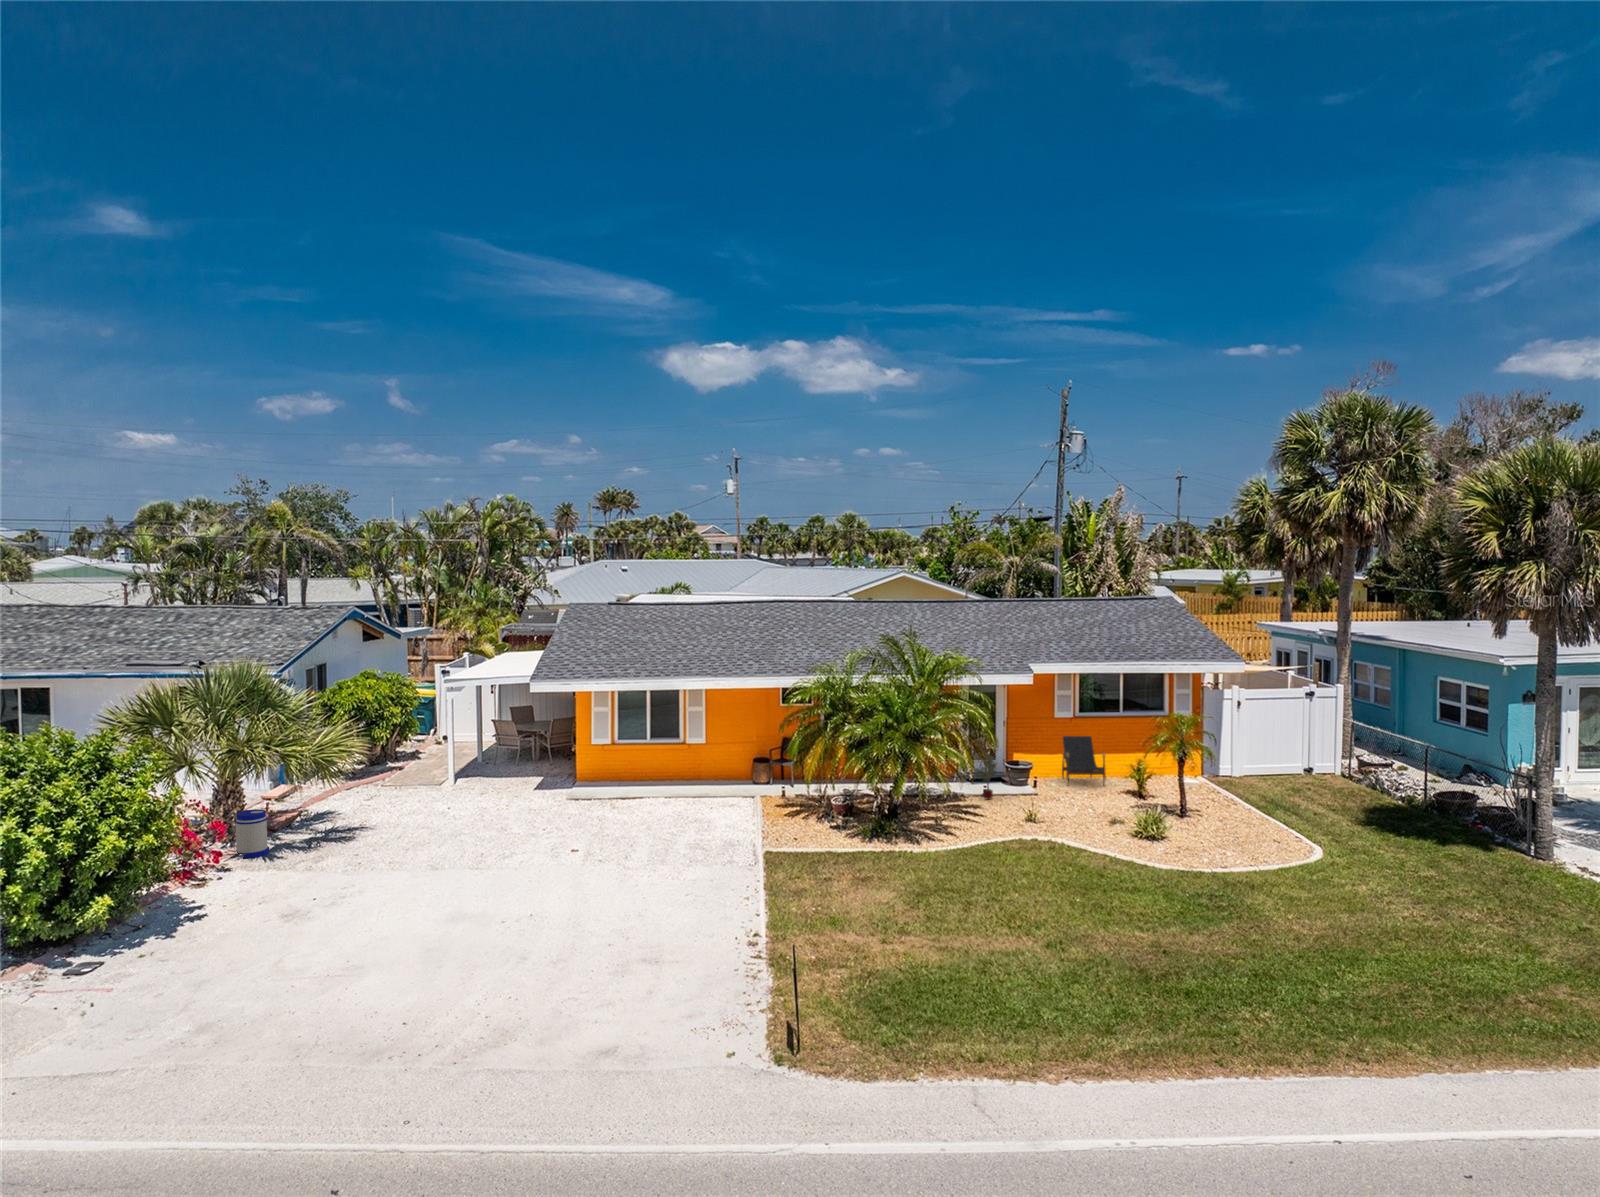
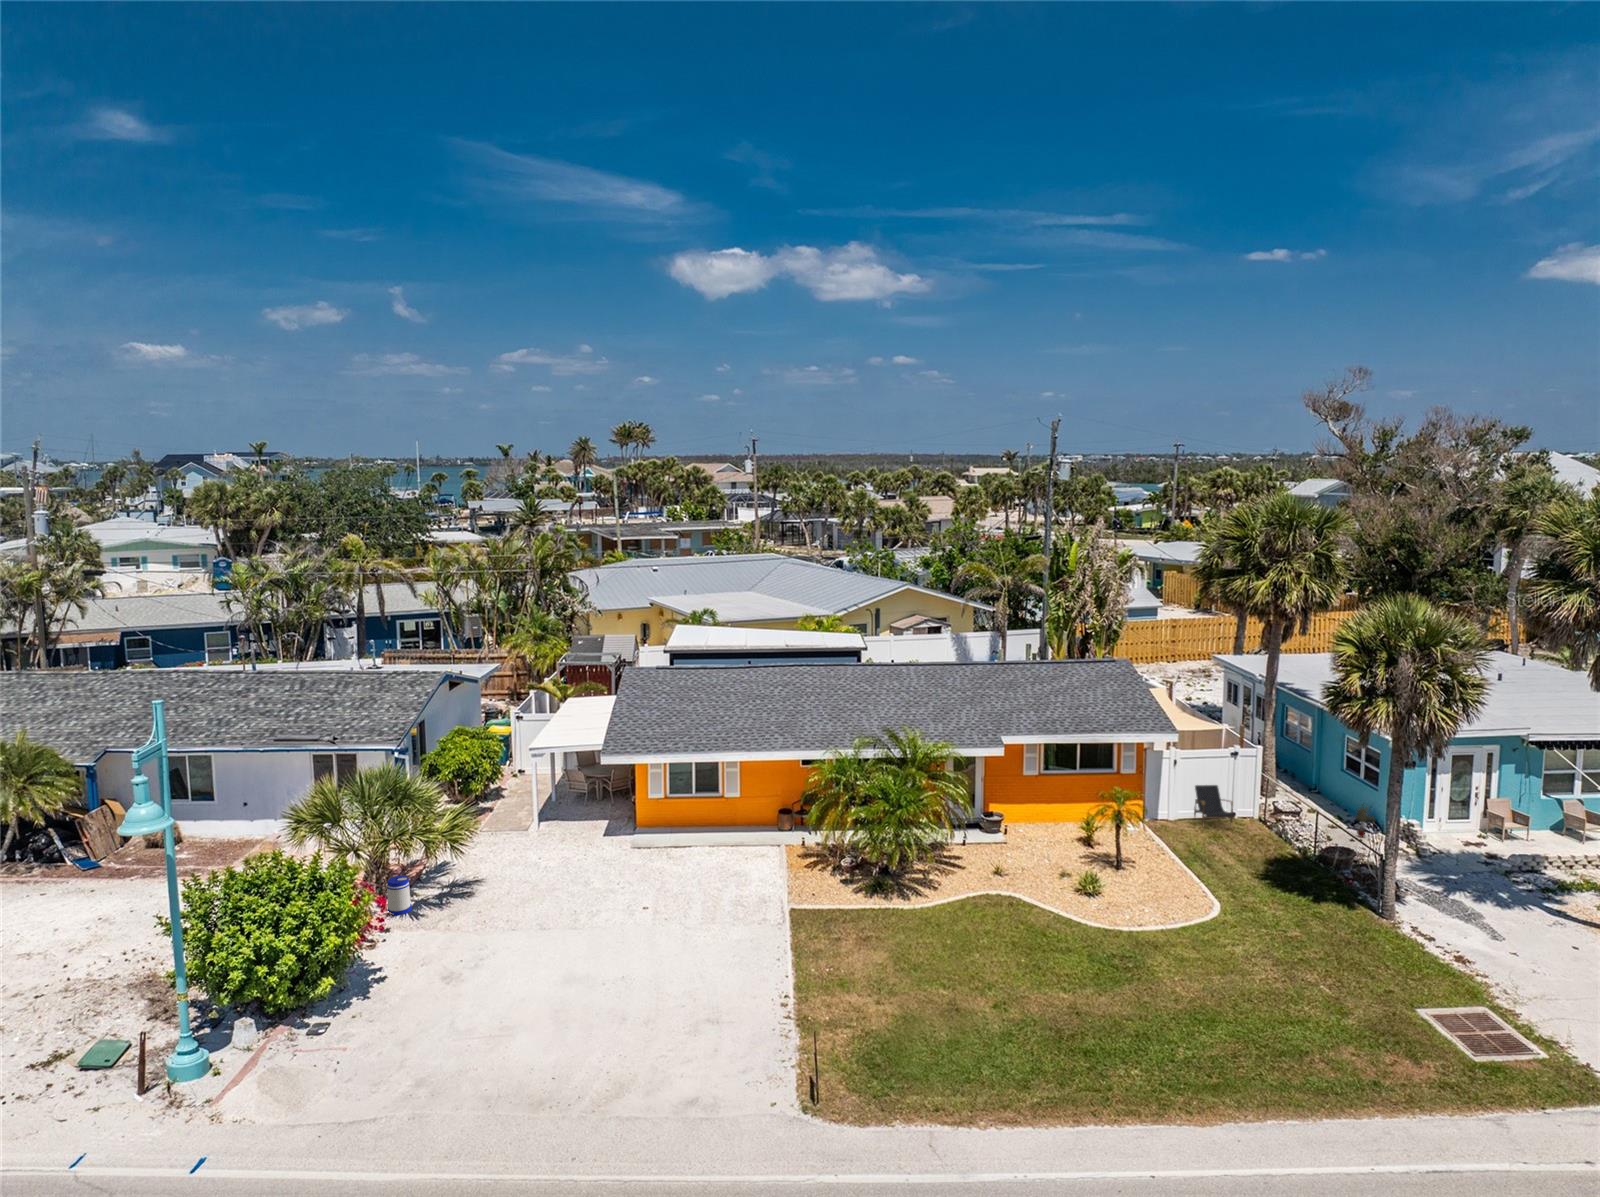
lounge chair: present [1062,736,1106,785] -> present [1194,785,1233,826]
potted tree: present [975,755,997,799] -> present [1356,804,1374,837]

